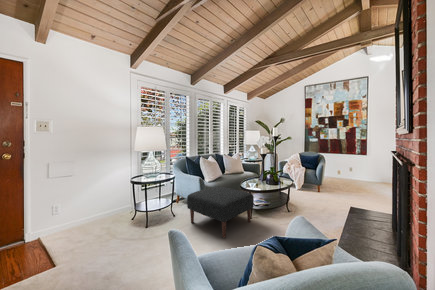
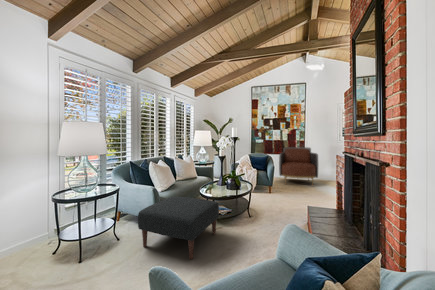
armchair: none [334,147,383,190] -> present [279,147,318,185]

